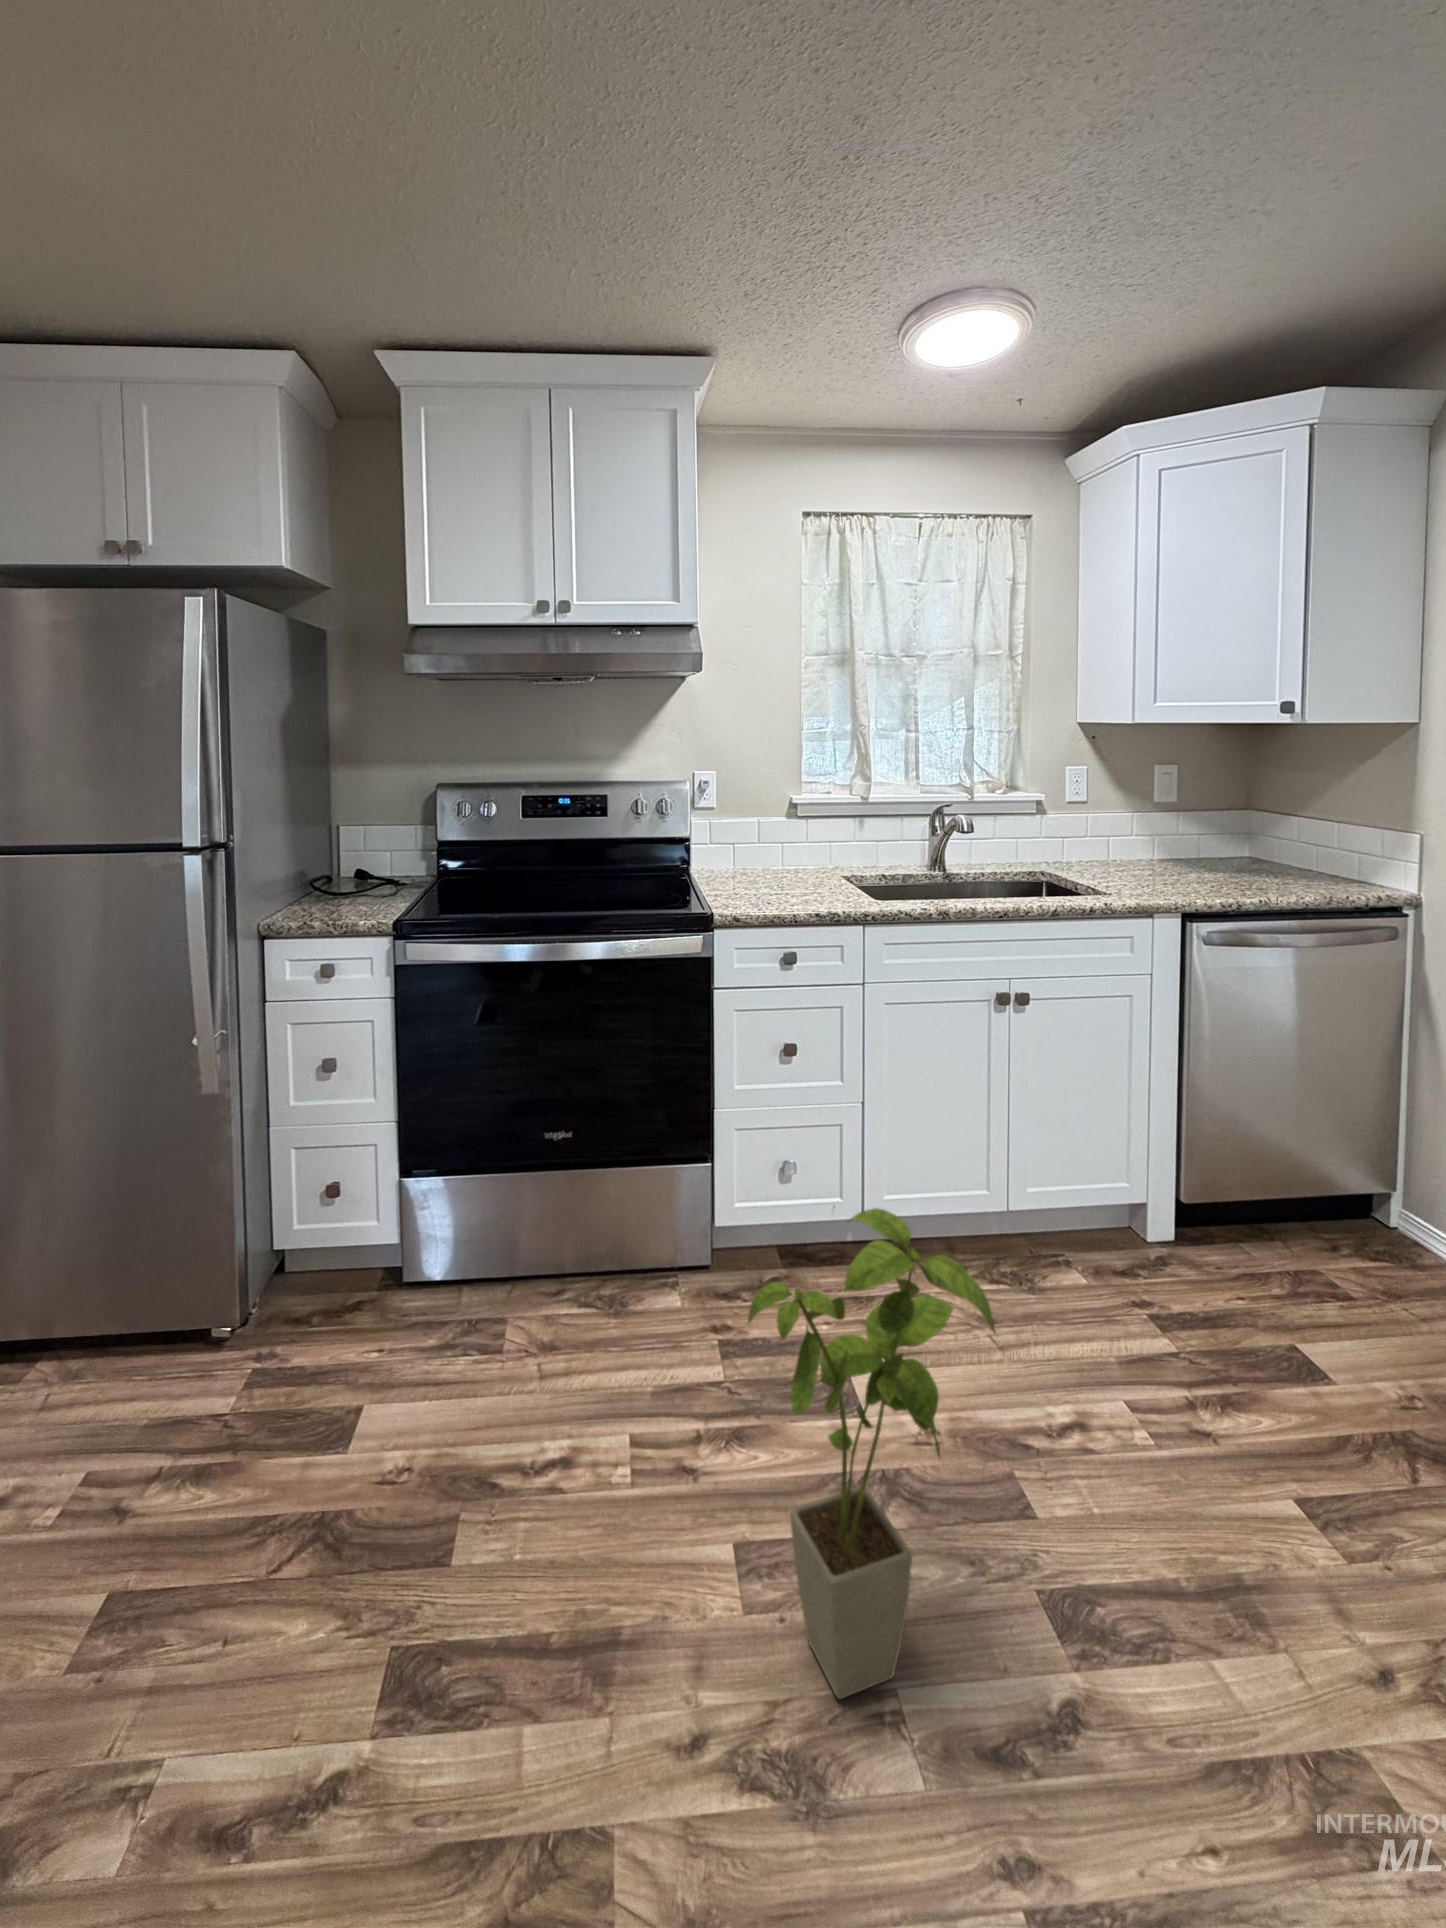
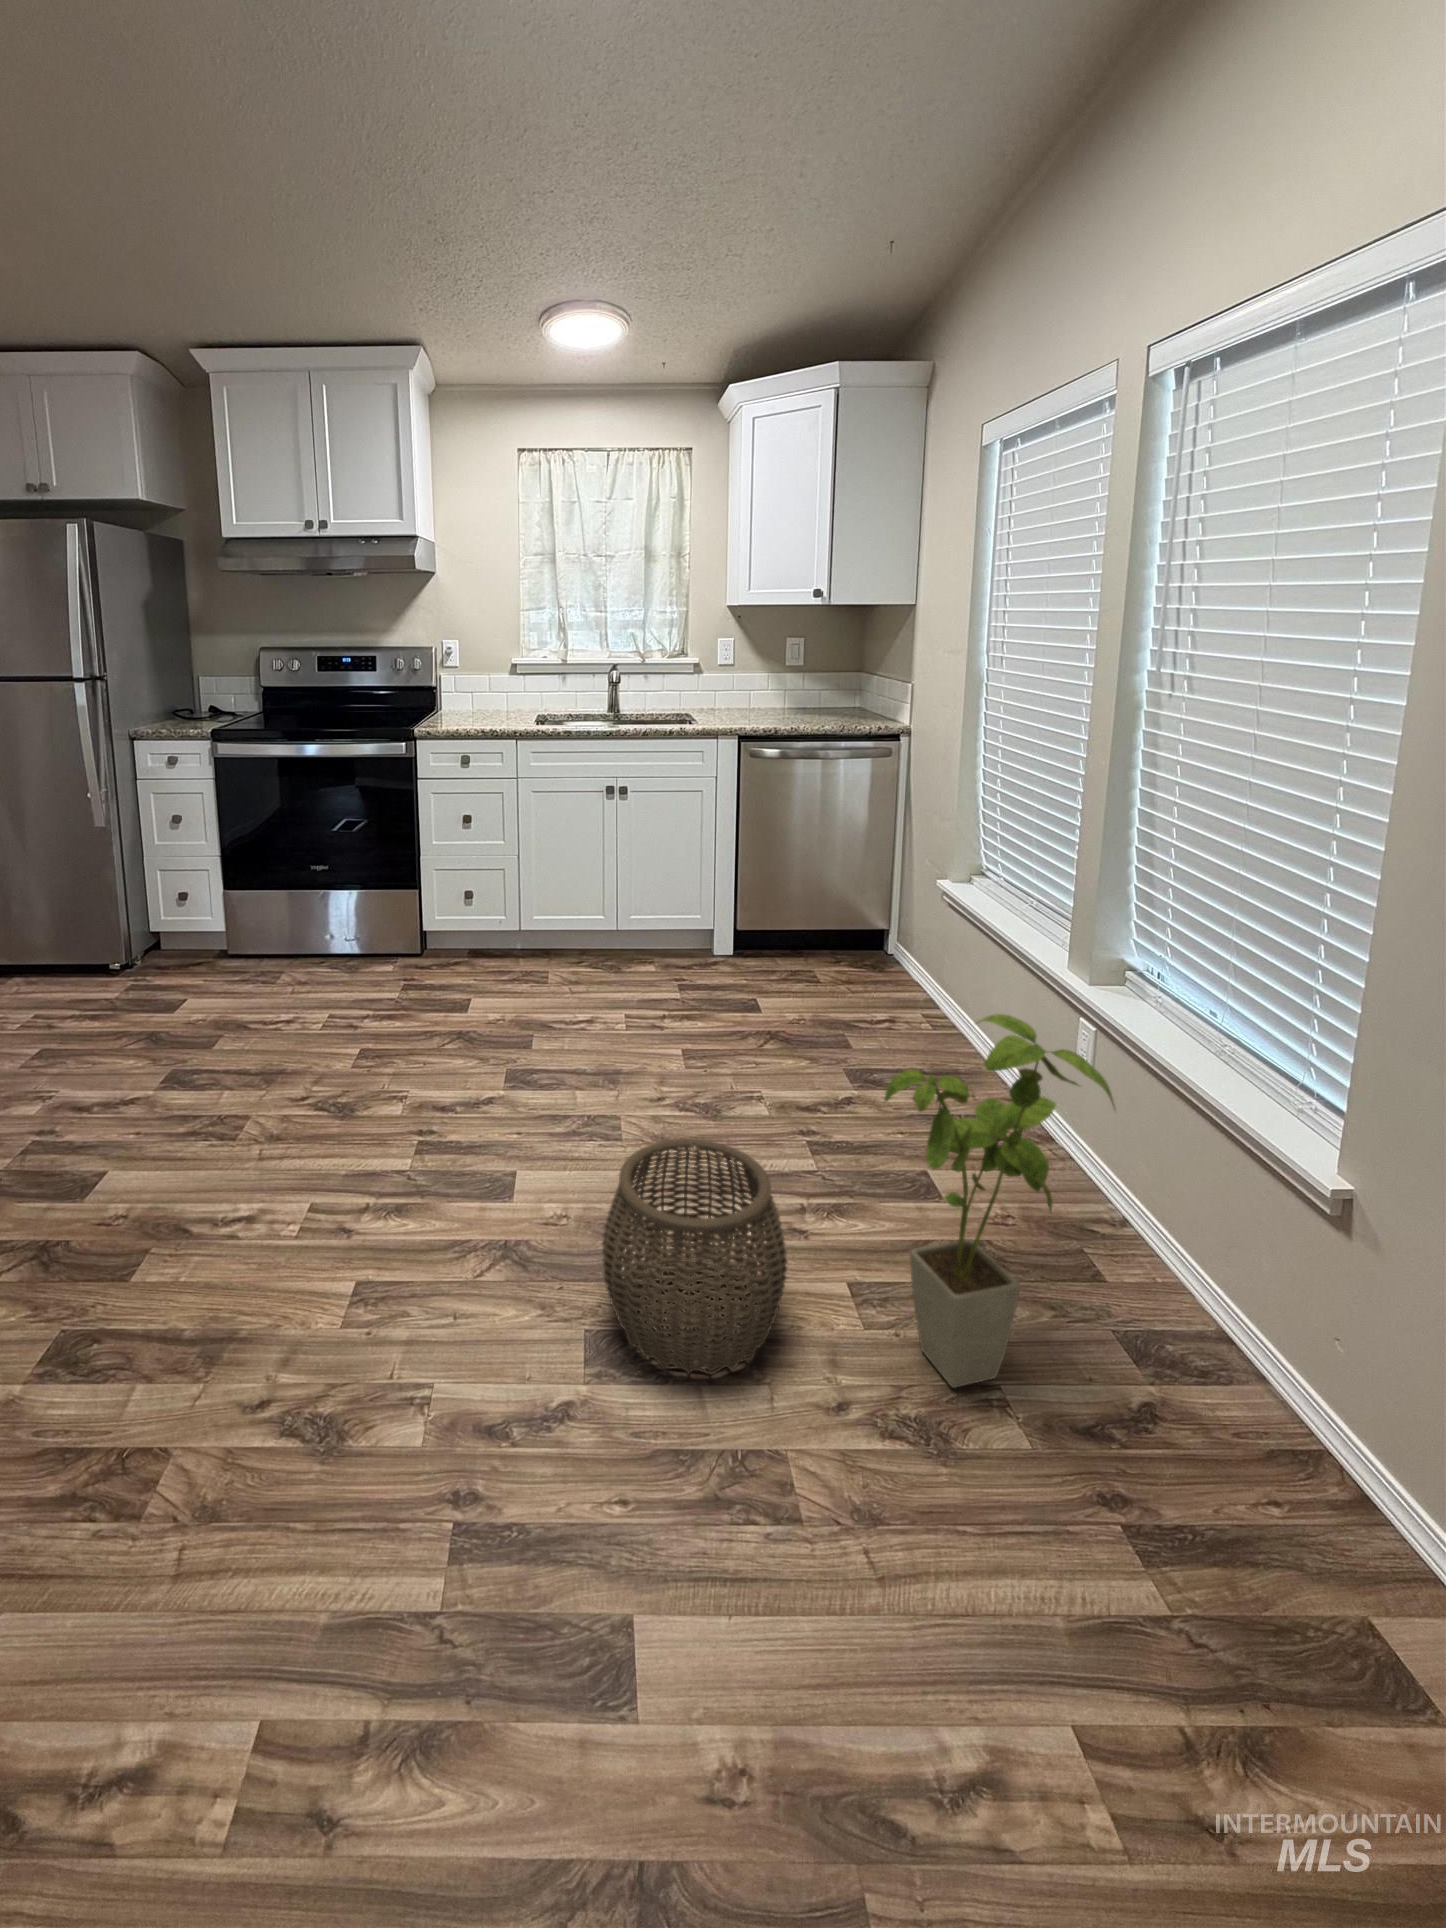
woven basket: none [411,1369,647,1711] -> present [602,1139,787,1374]

